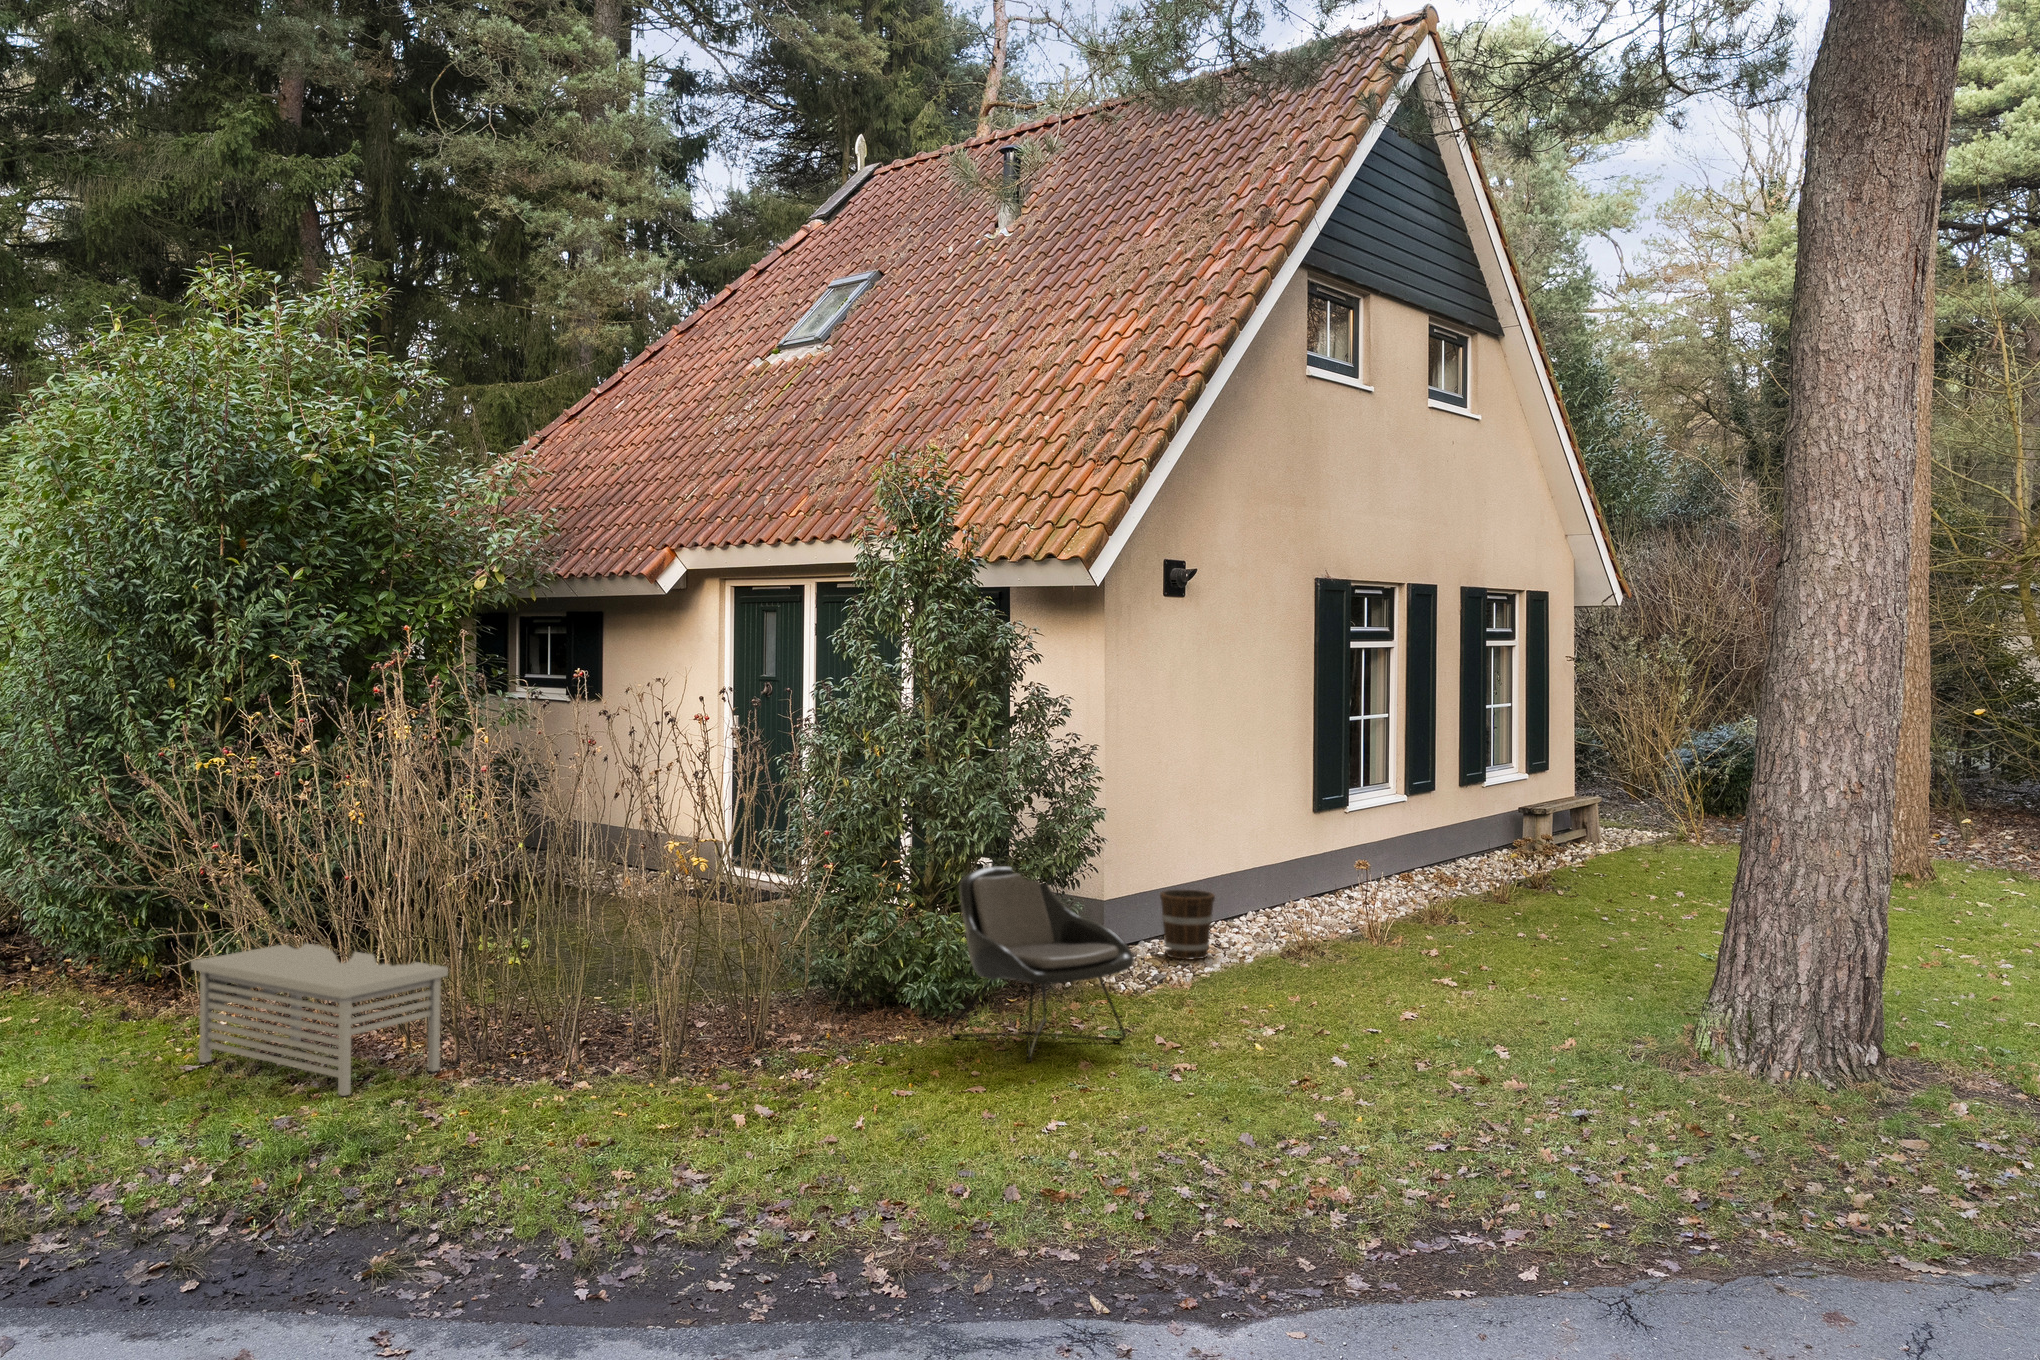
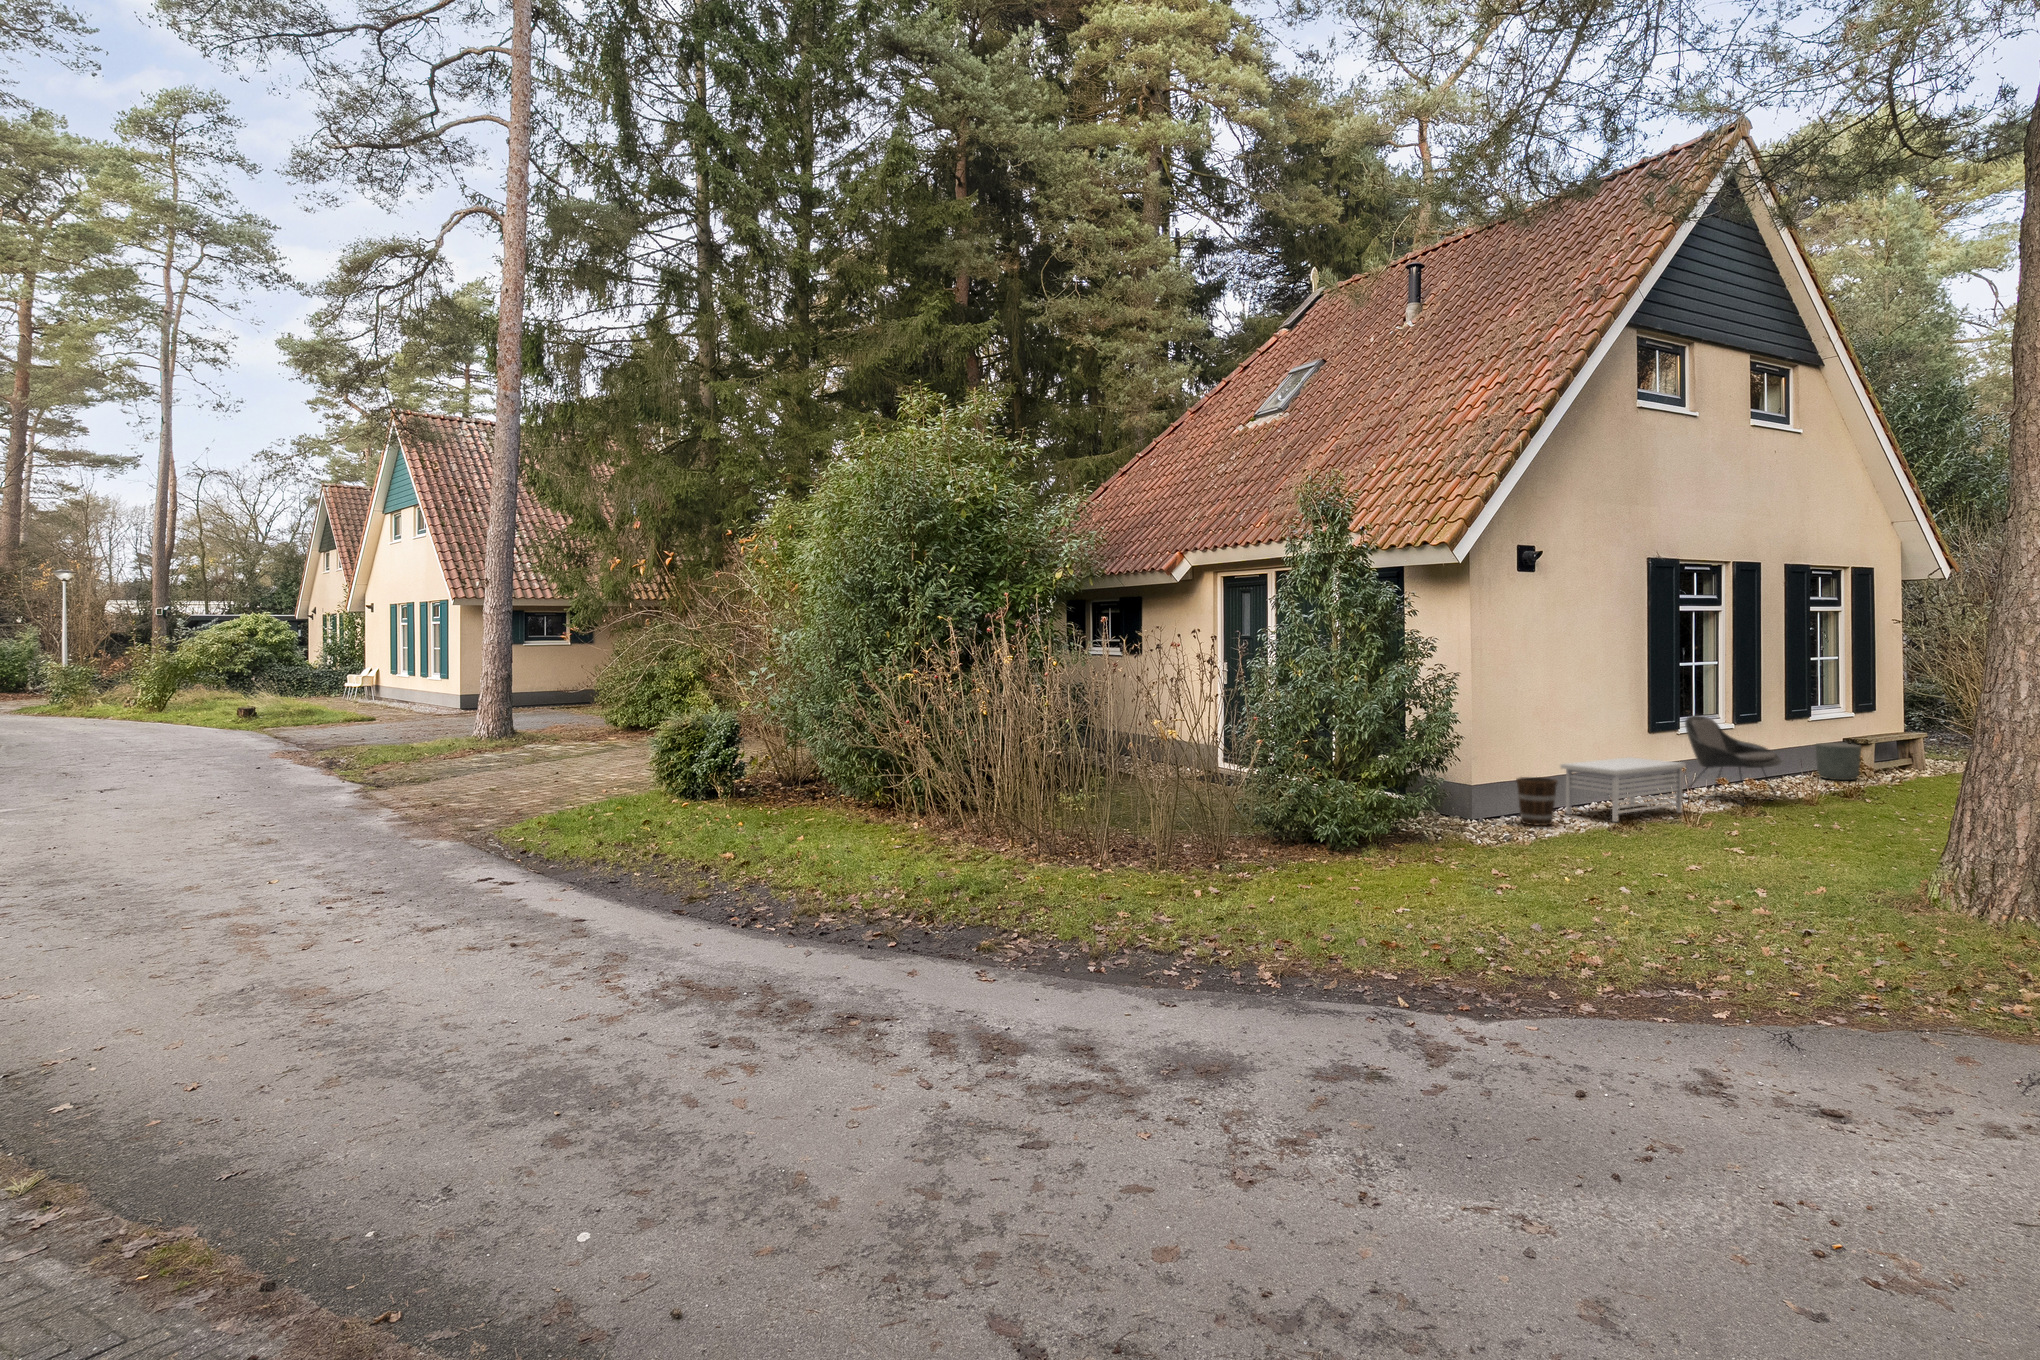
planter: none [1497,819,1548,868] -> present [1816,743,1861,780]
lounge chair: present [949,866,1134,1062] -> present [1682,715,1781,806]
storage bench: present [191,944,448,1096] -> present [1561,757,1686,822]

